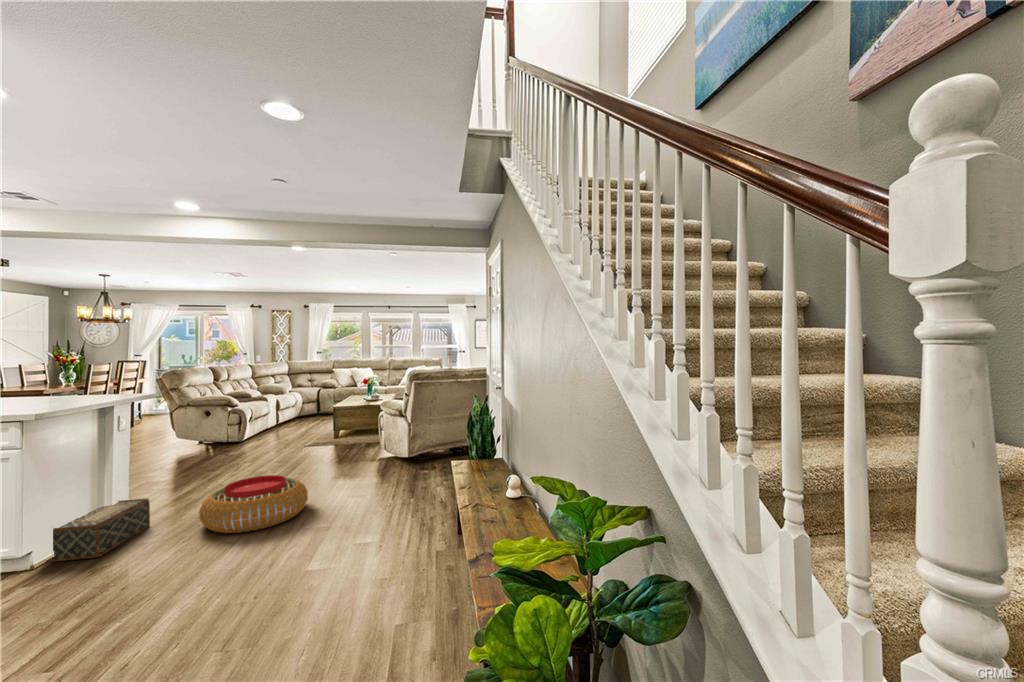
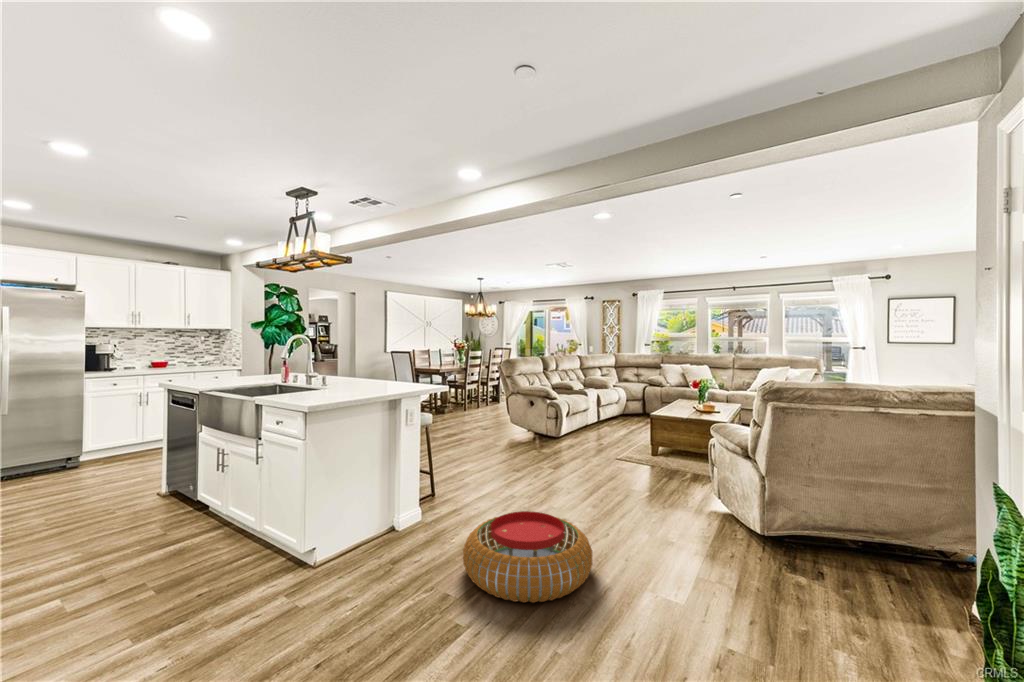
woven basket: present [46,499,150,562] -> none [335,500,431,573]

